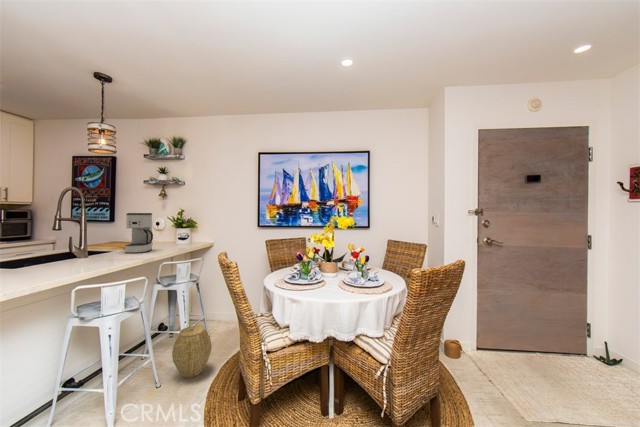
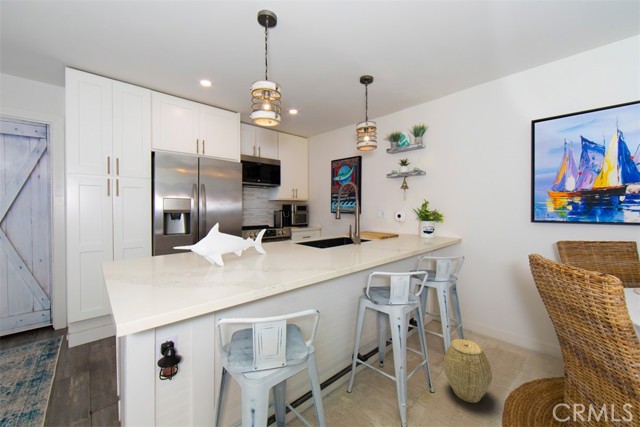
coffee maker: present [125,213,153,253] -> none [384,206,408,247]

